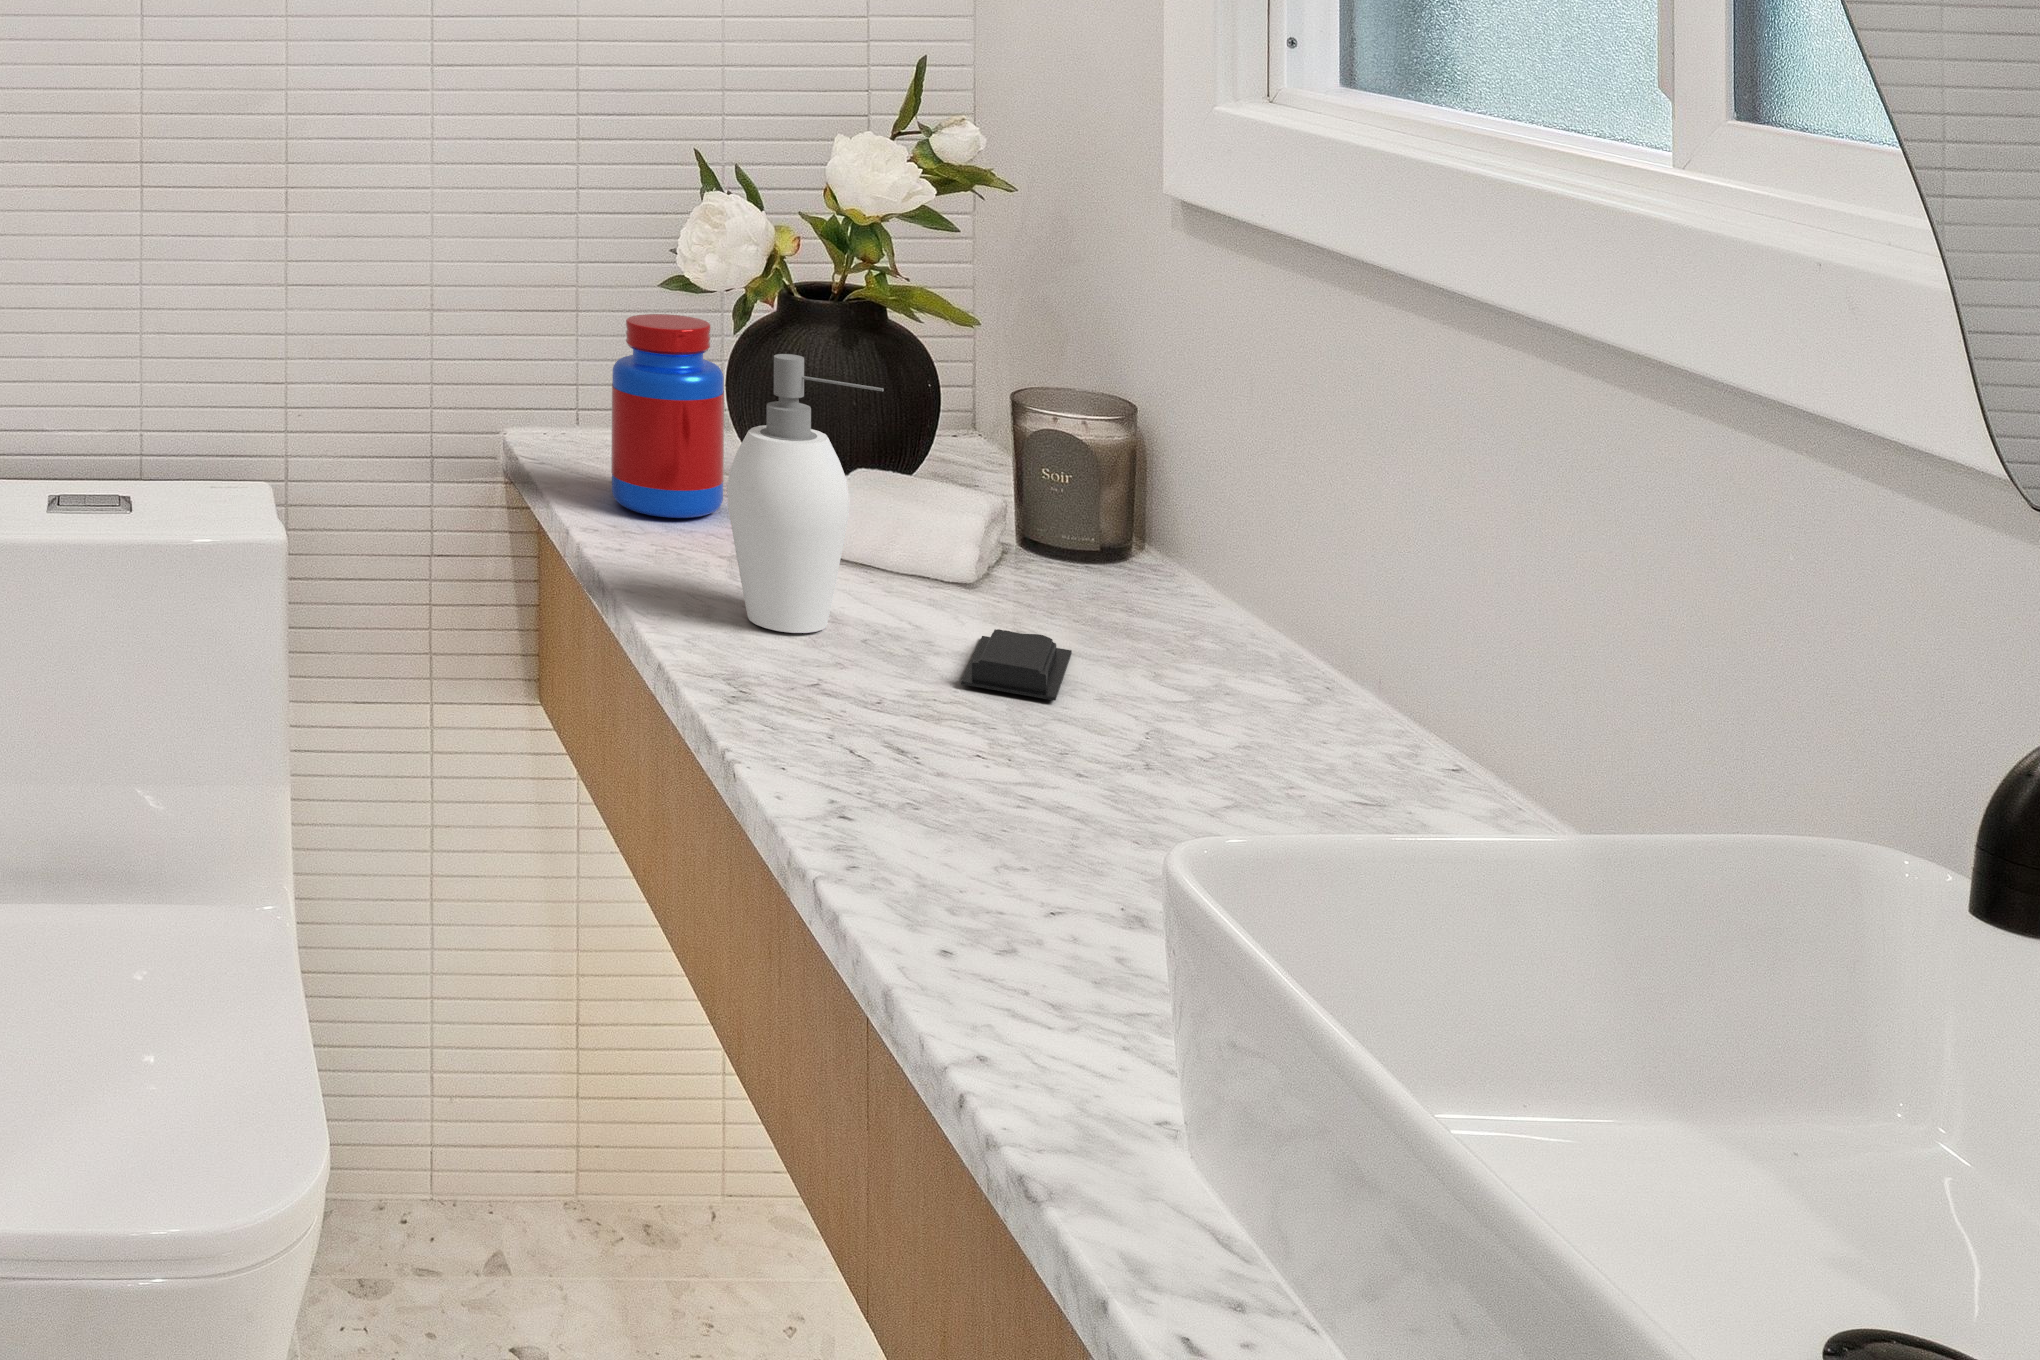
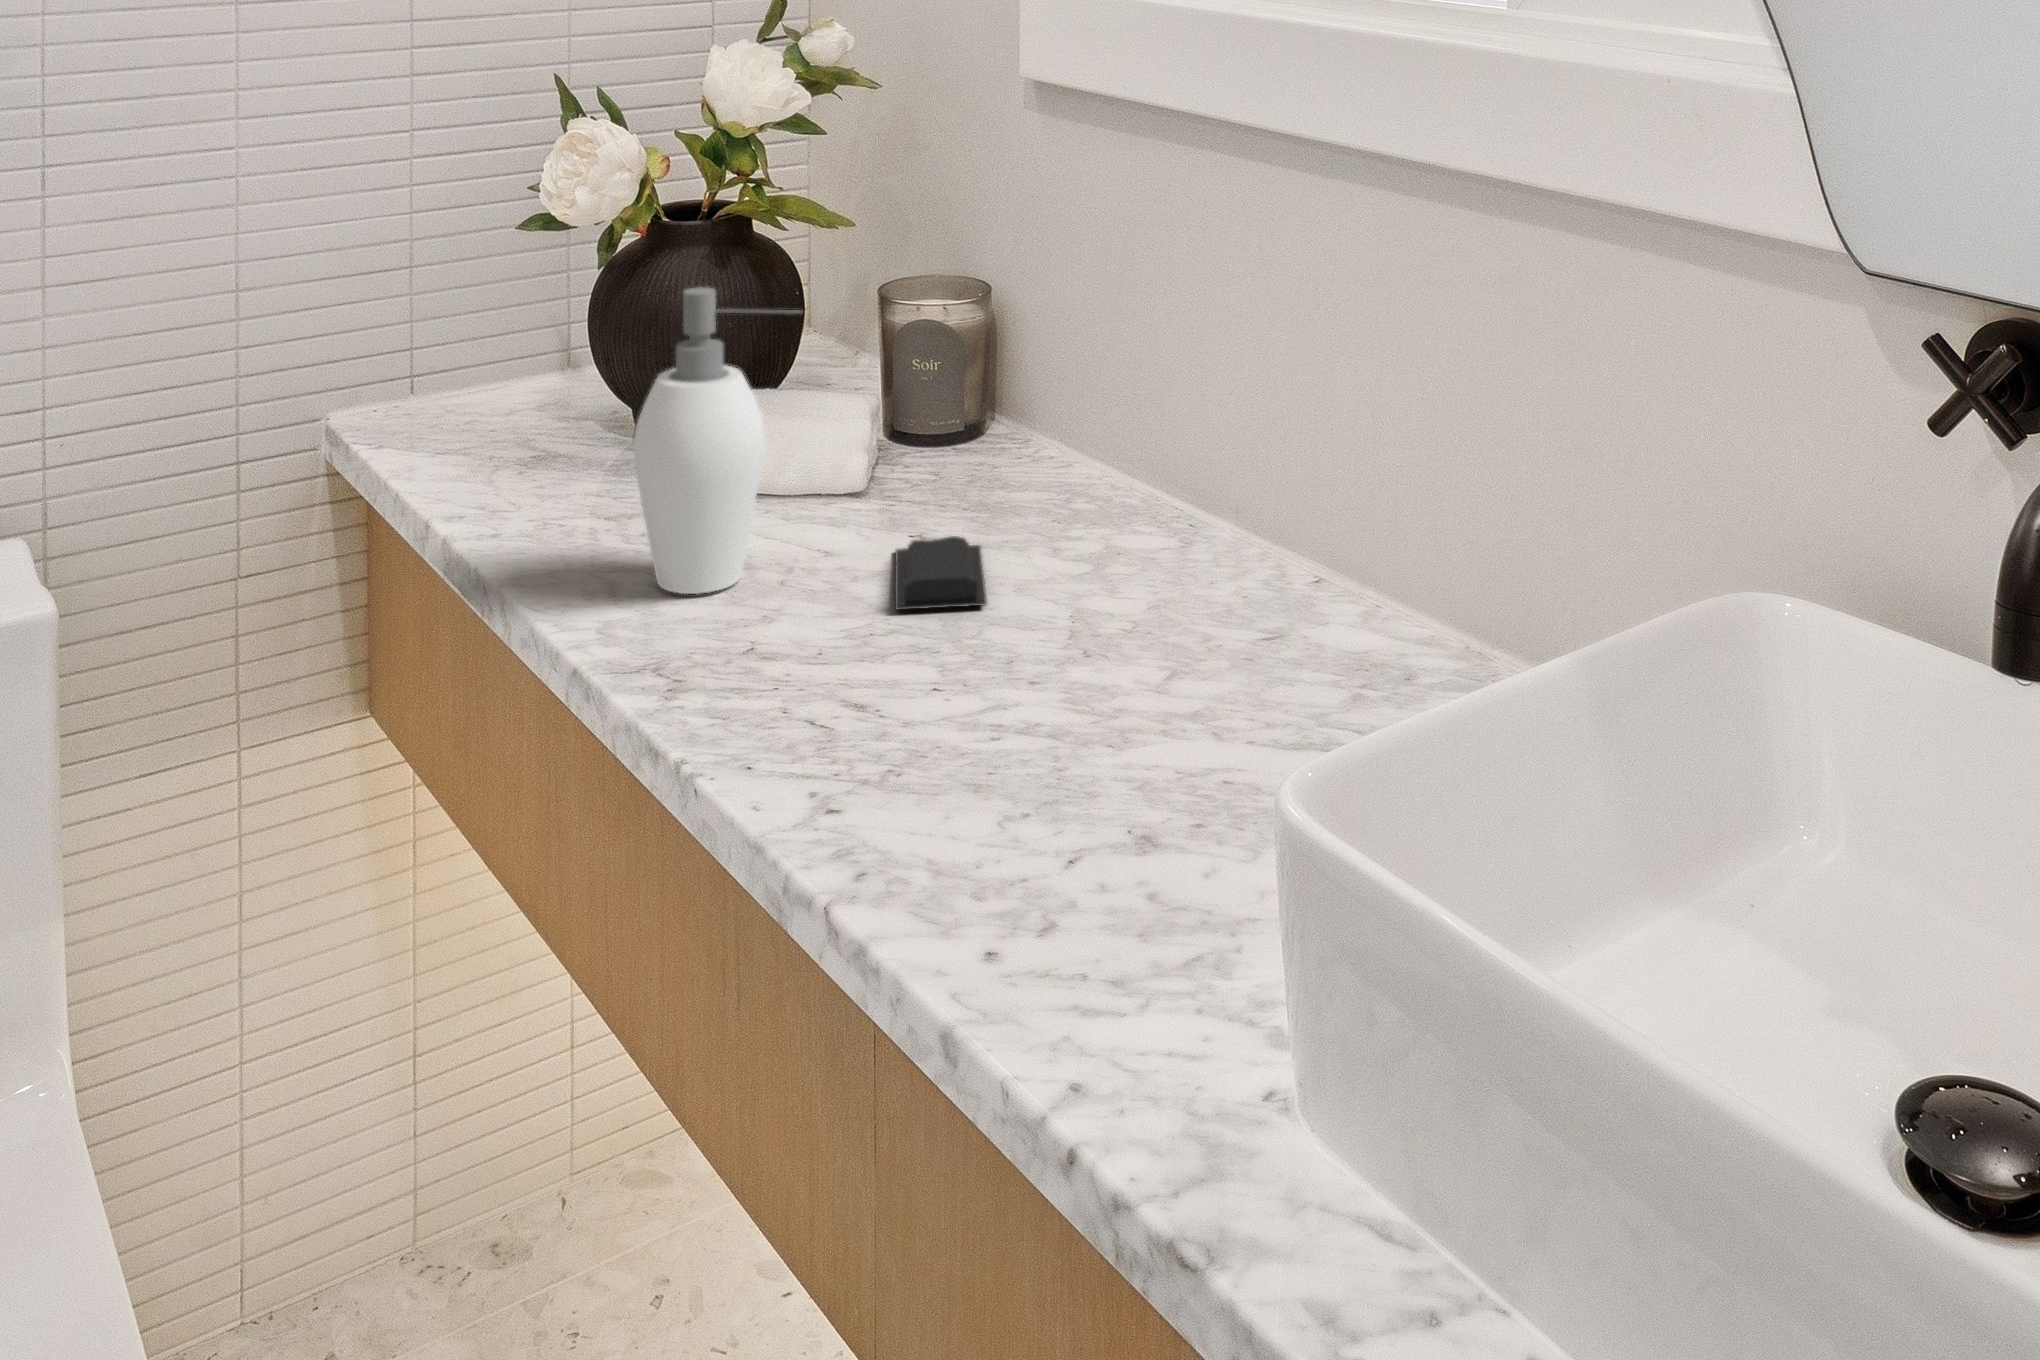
jar: present [611,314,724,518] -> none [472,258,596,485]

